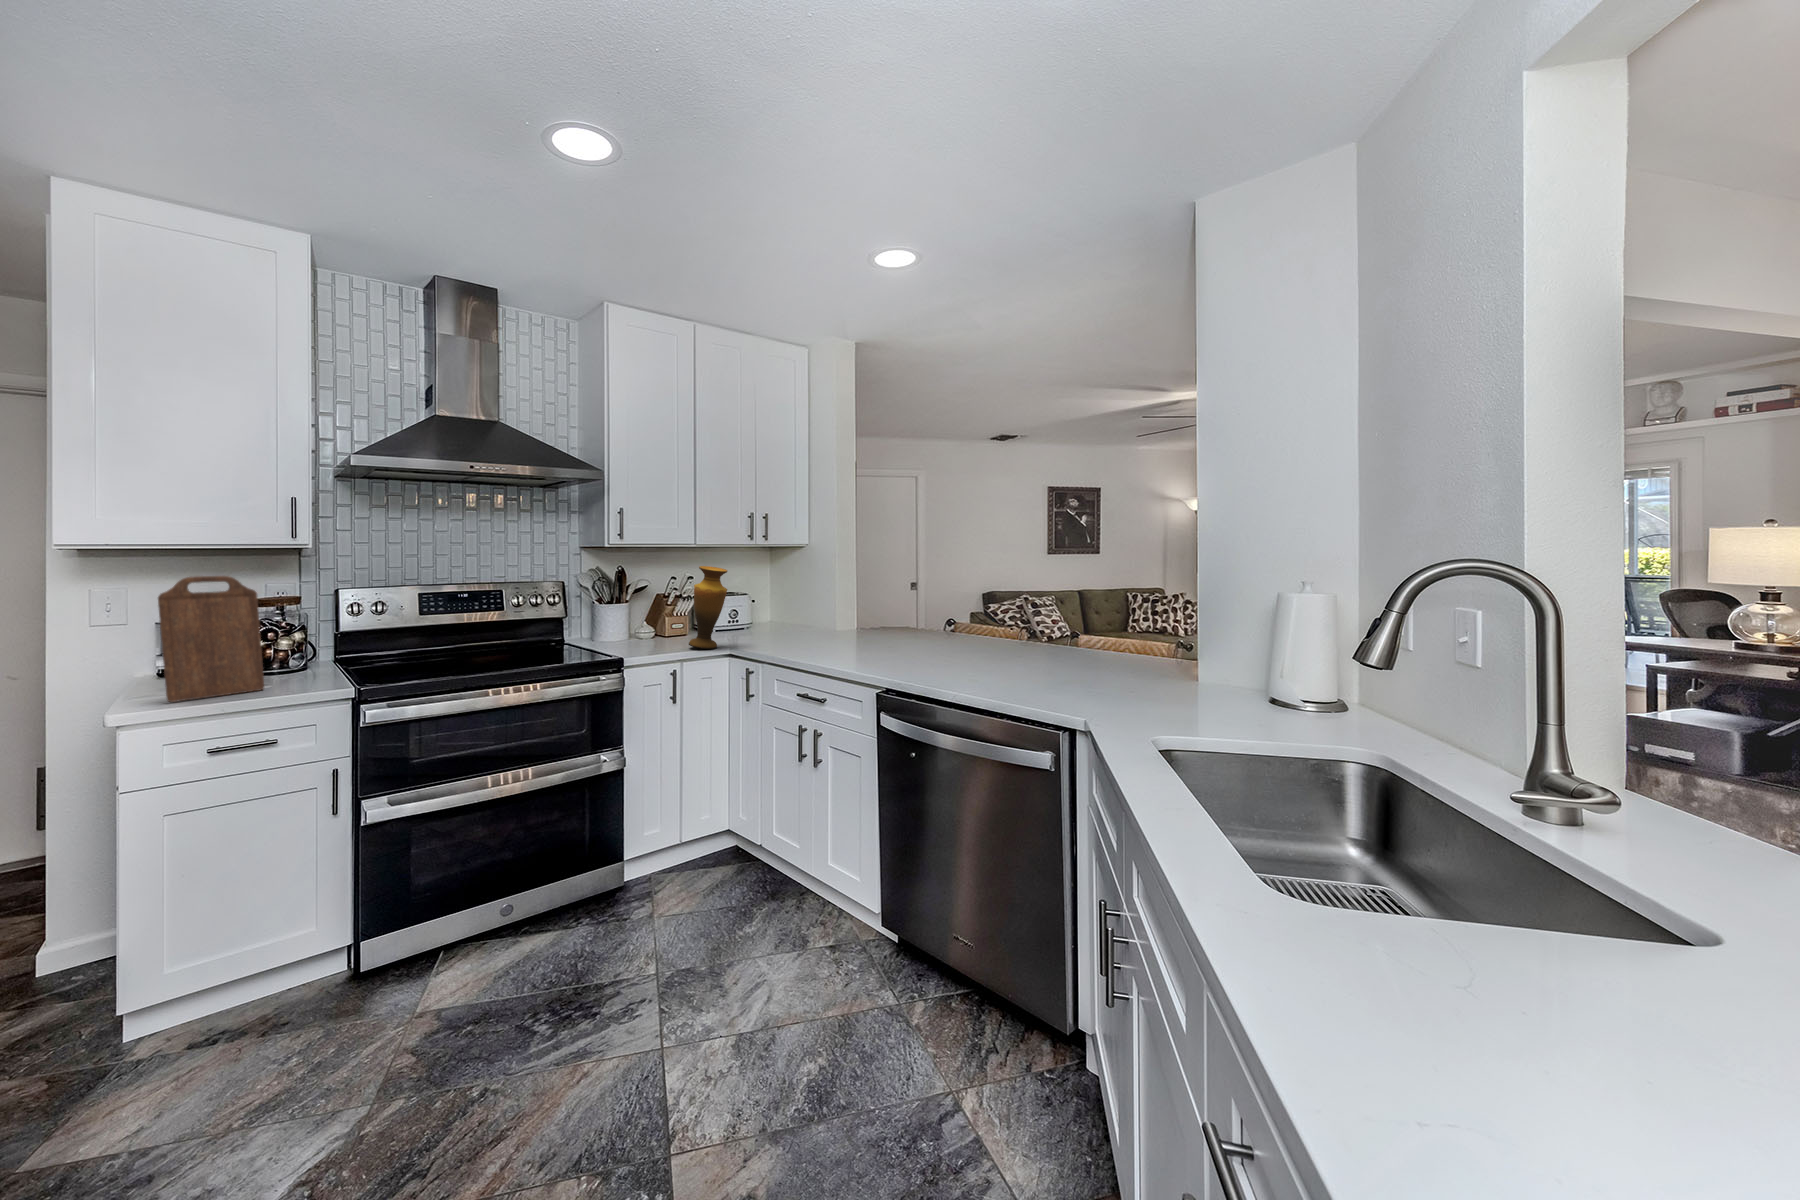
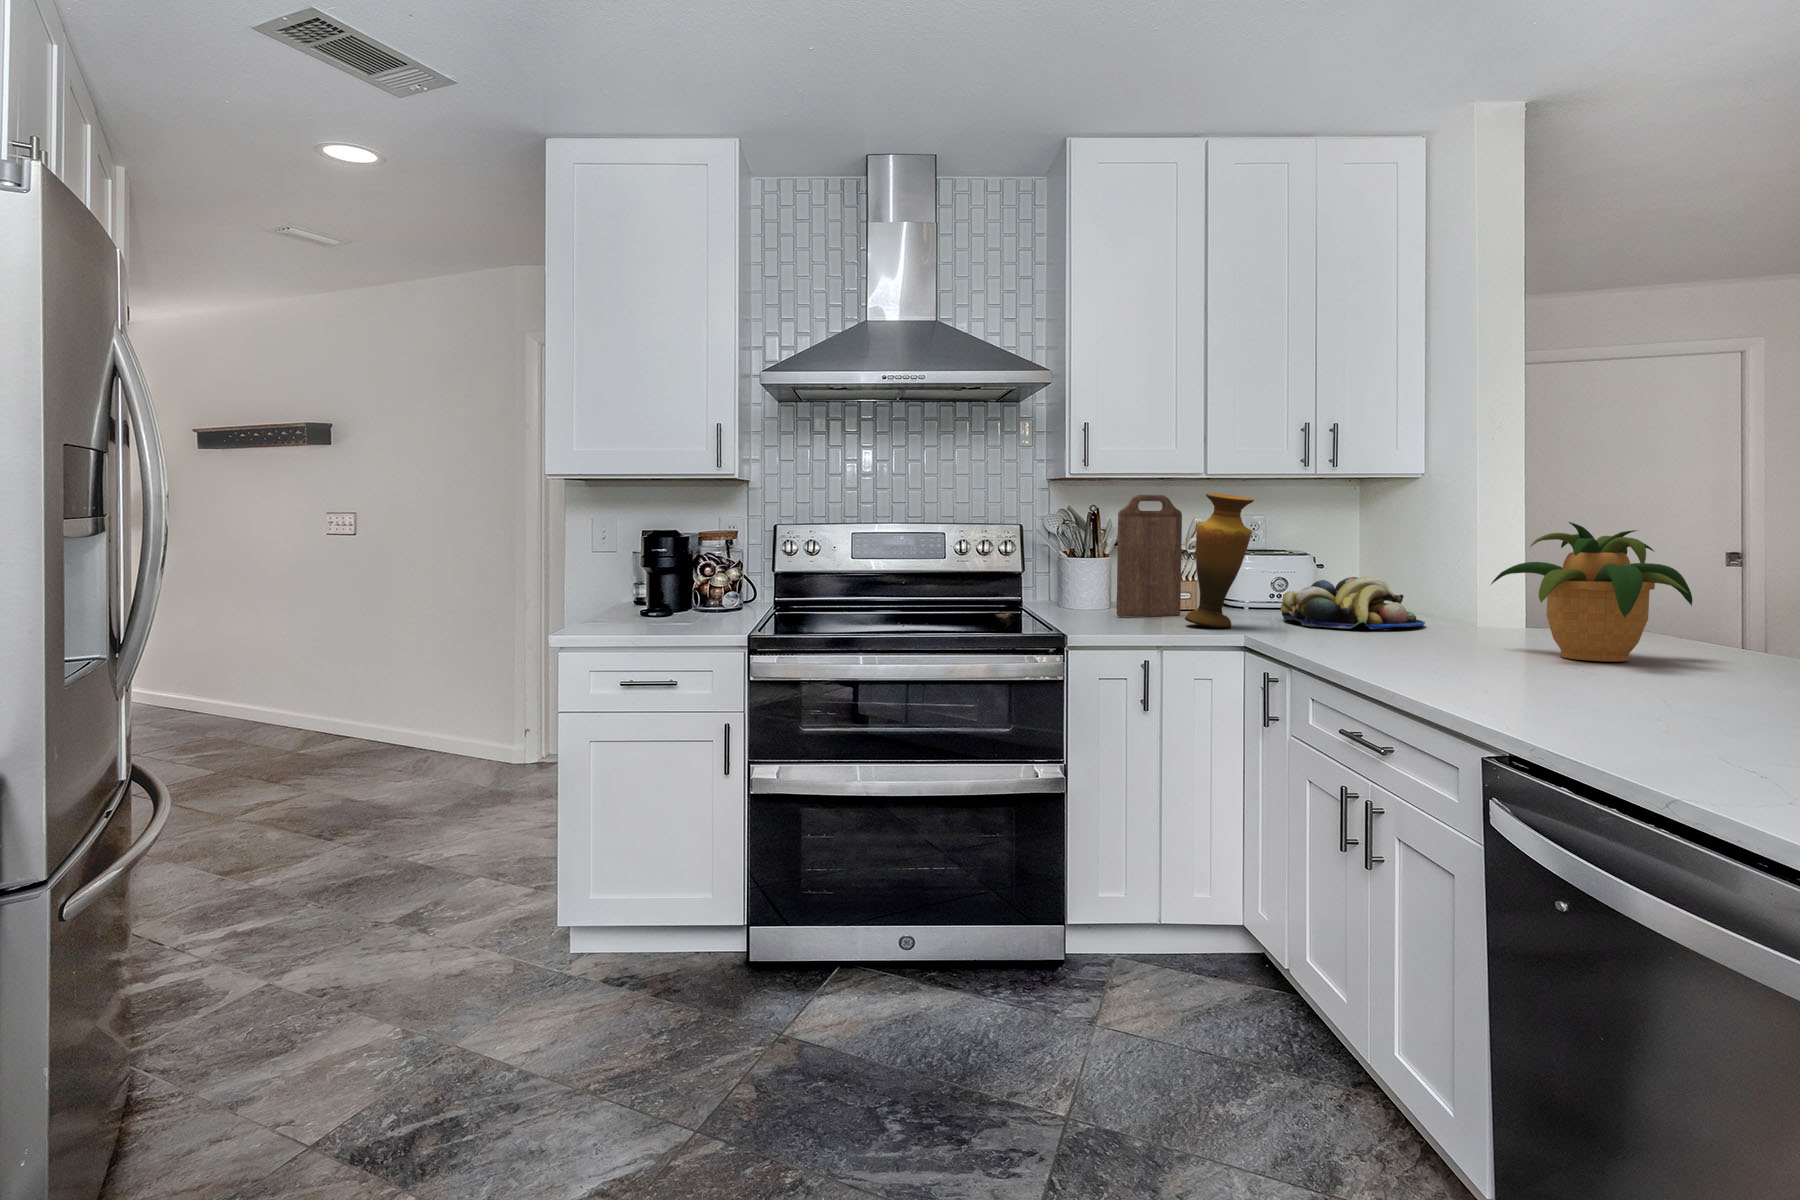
cutting board: present [158,576,264,702] -> present [1117,495,1182,617]
potted plant: none [851,586,932,654] -> present [1491,522,1692,662]
fruit bowl: none [741,610,817,643] -> present [1281,576,1425,629]

